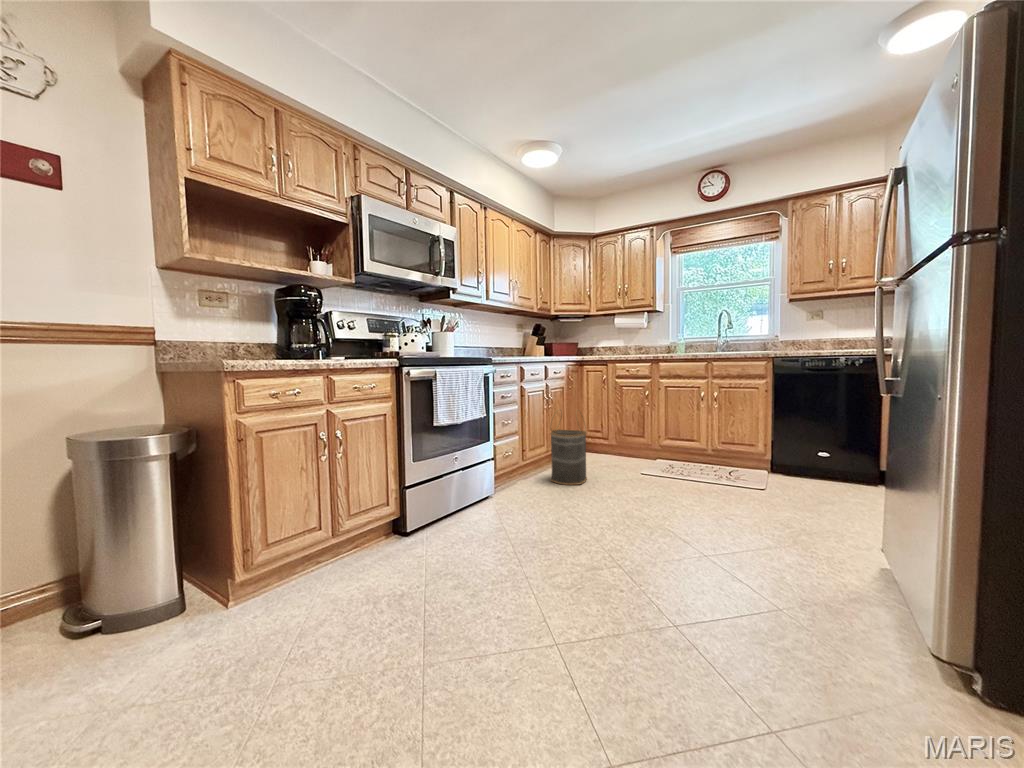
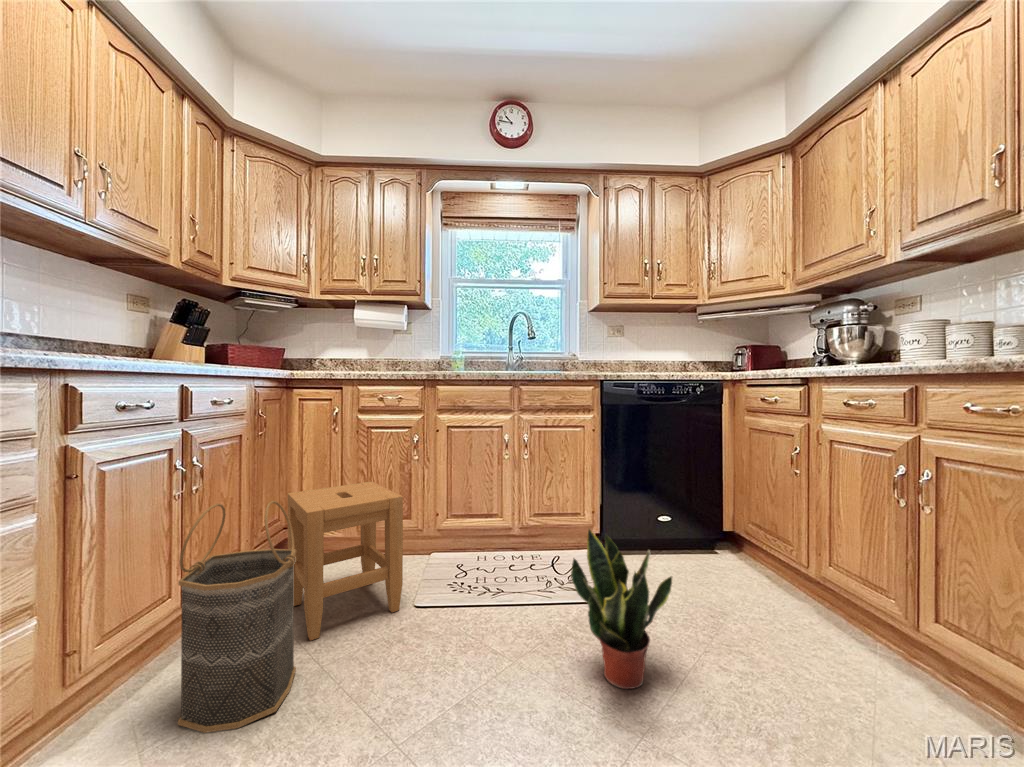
stool: none [583,413,634,474] -> present [288,481,403,641]
potted plant: none [706,431,759,506] -> present [571,529,672,689]

